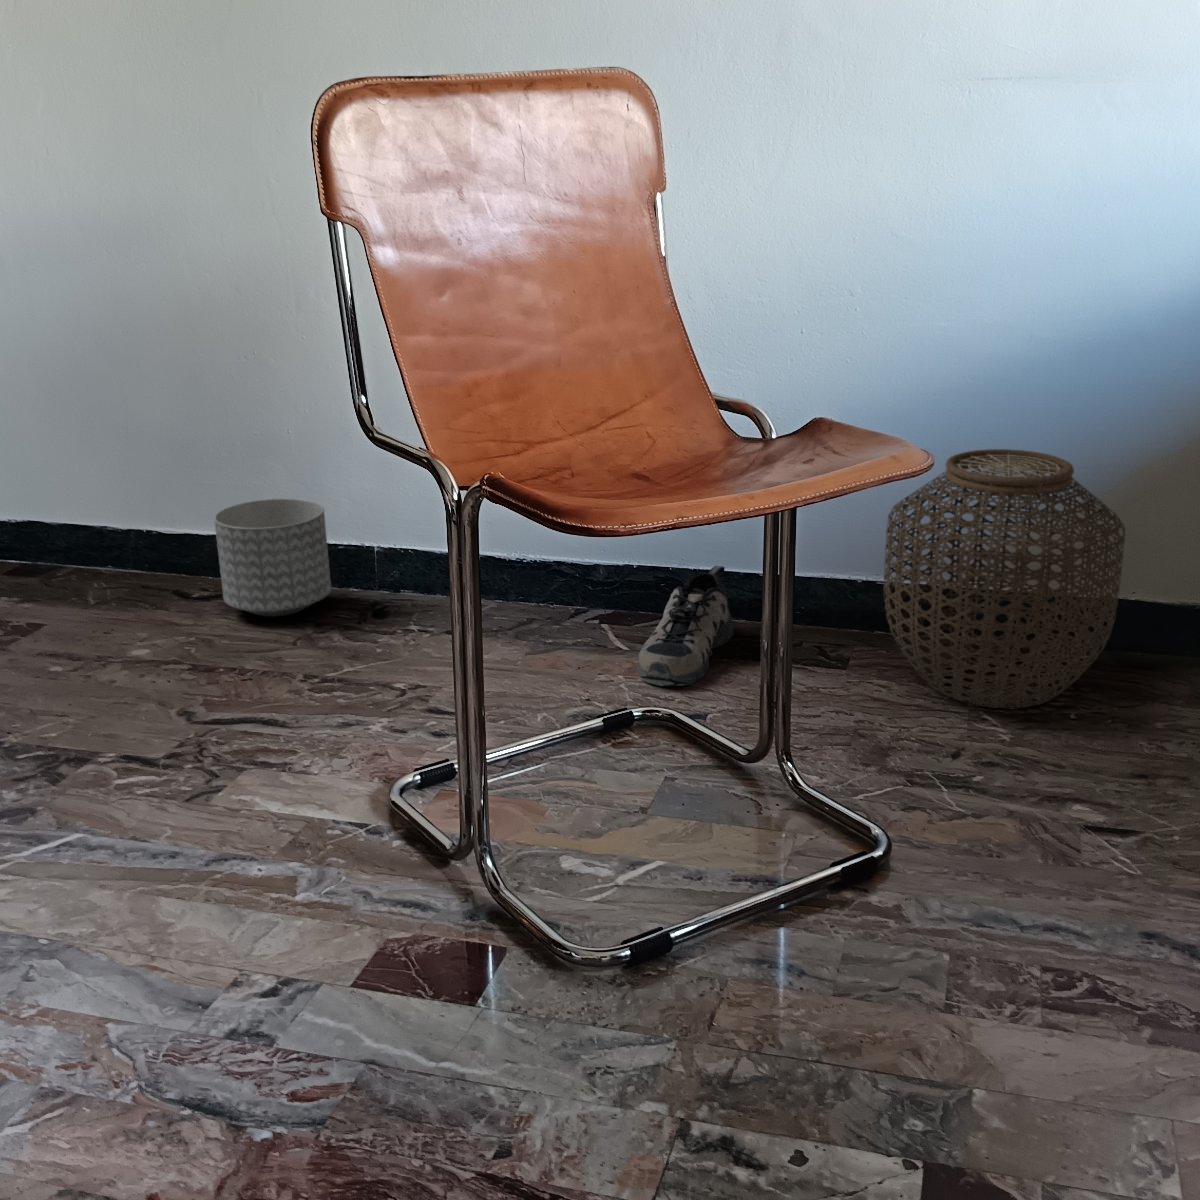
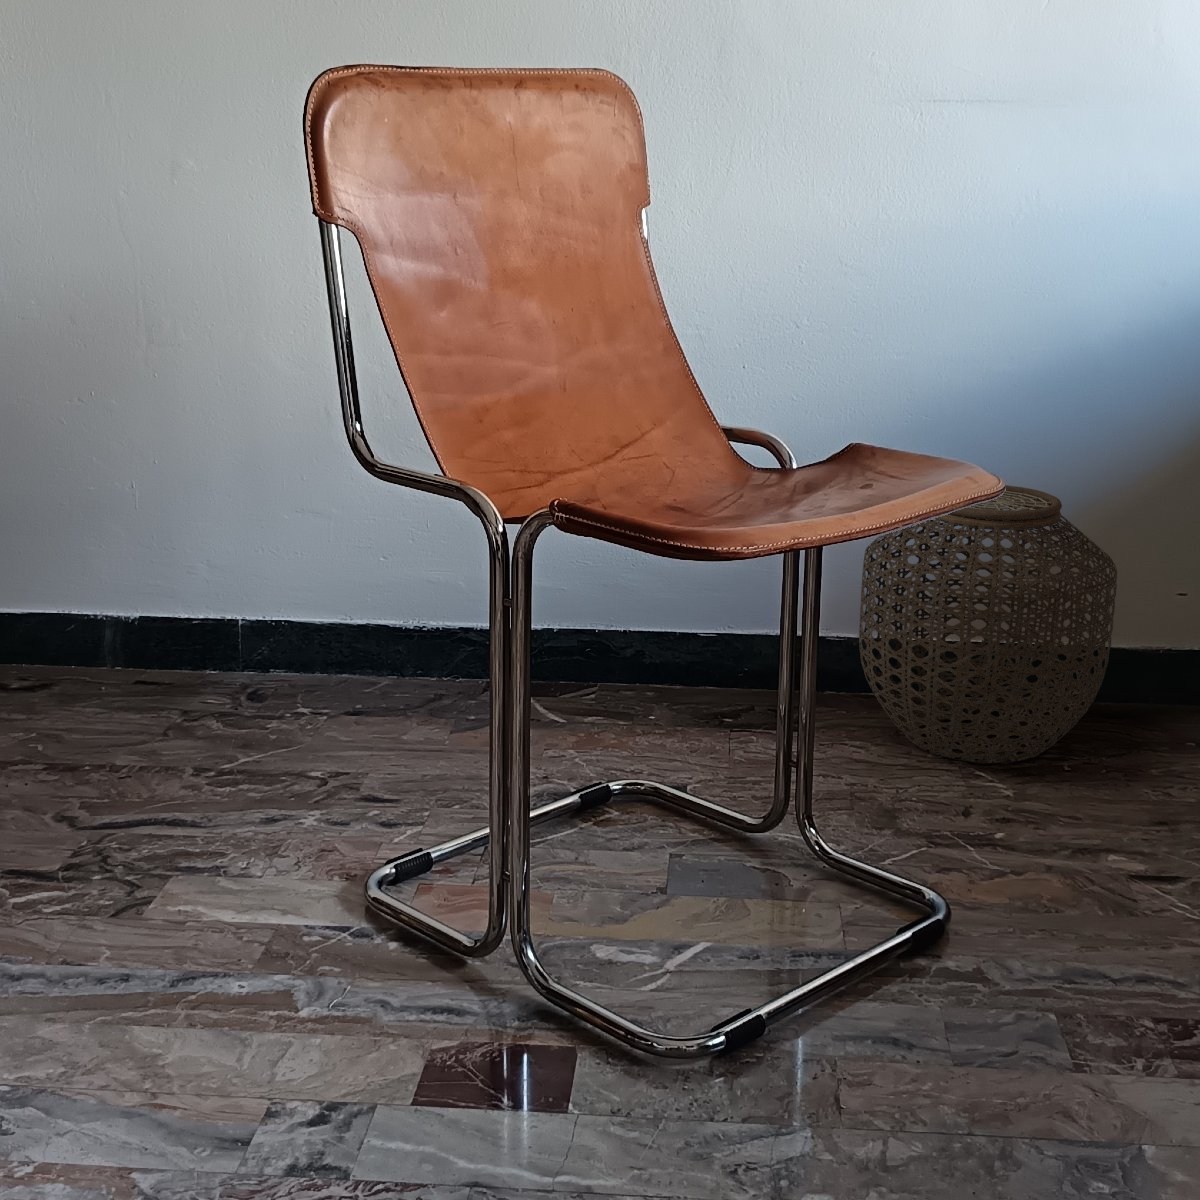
planter: present [214,499,331,617] -> none [50,563,191,704]
shoe: present [637,566,733,687] -> none [585,624,676,760]

